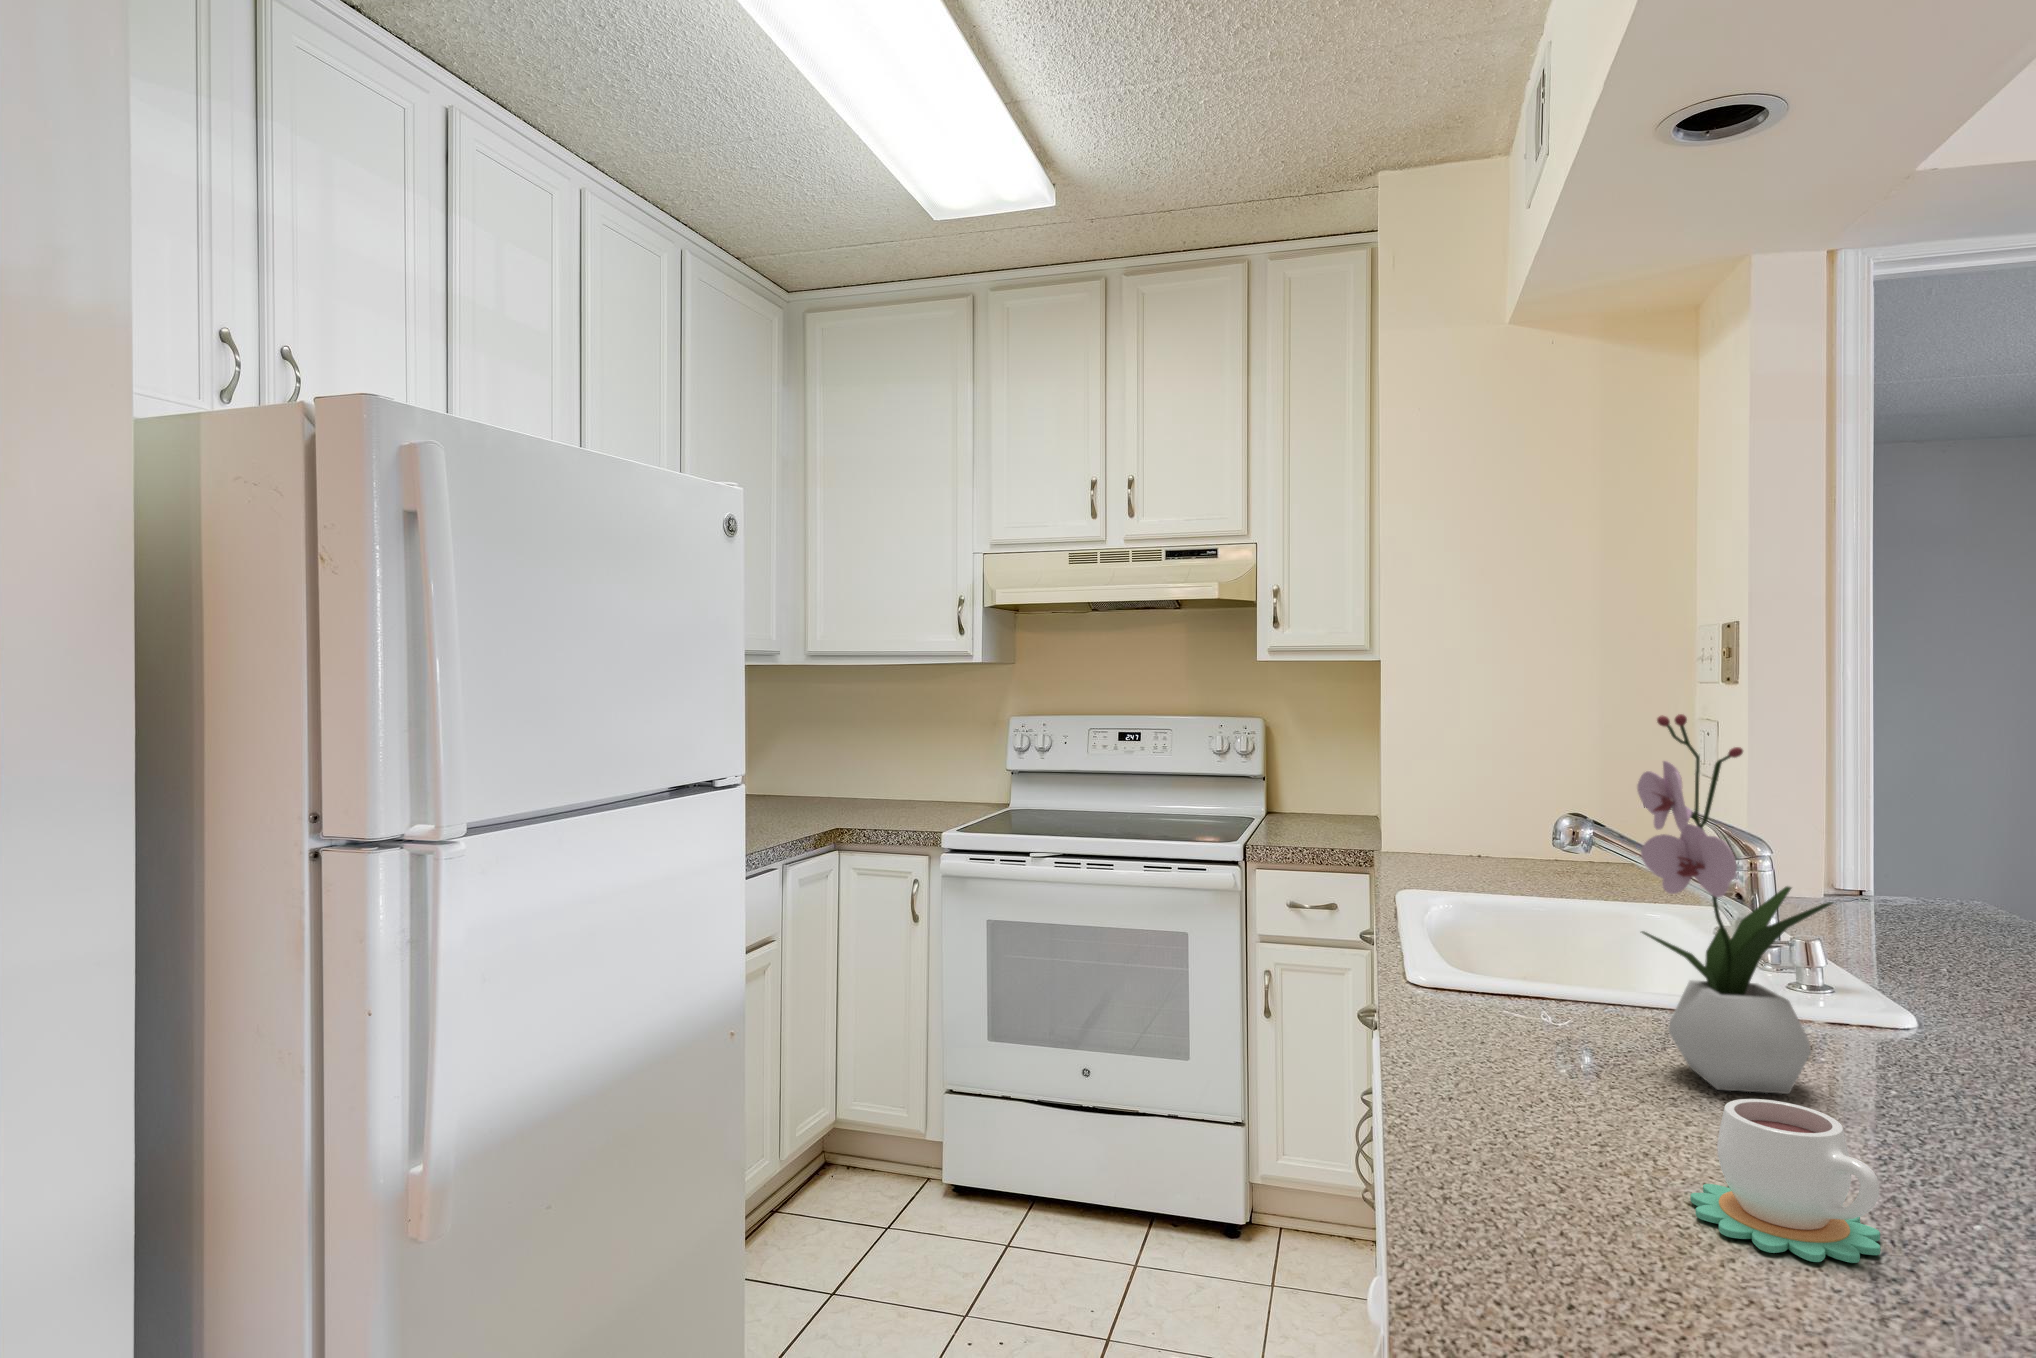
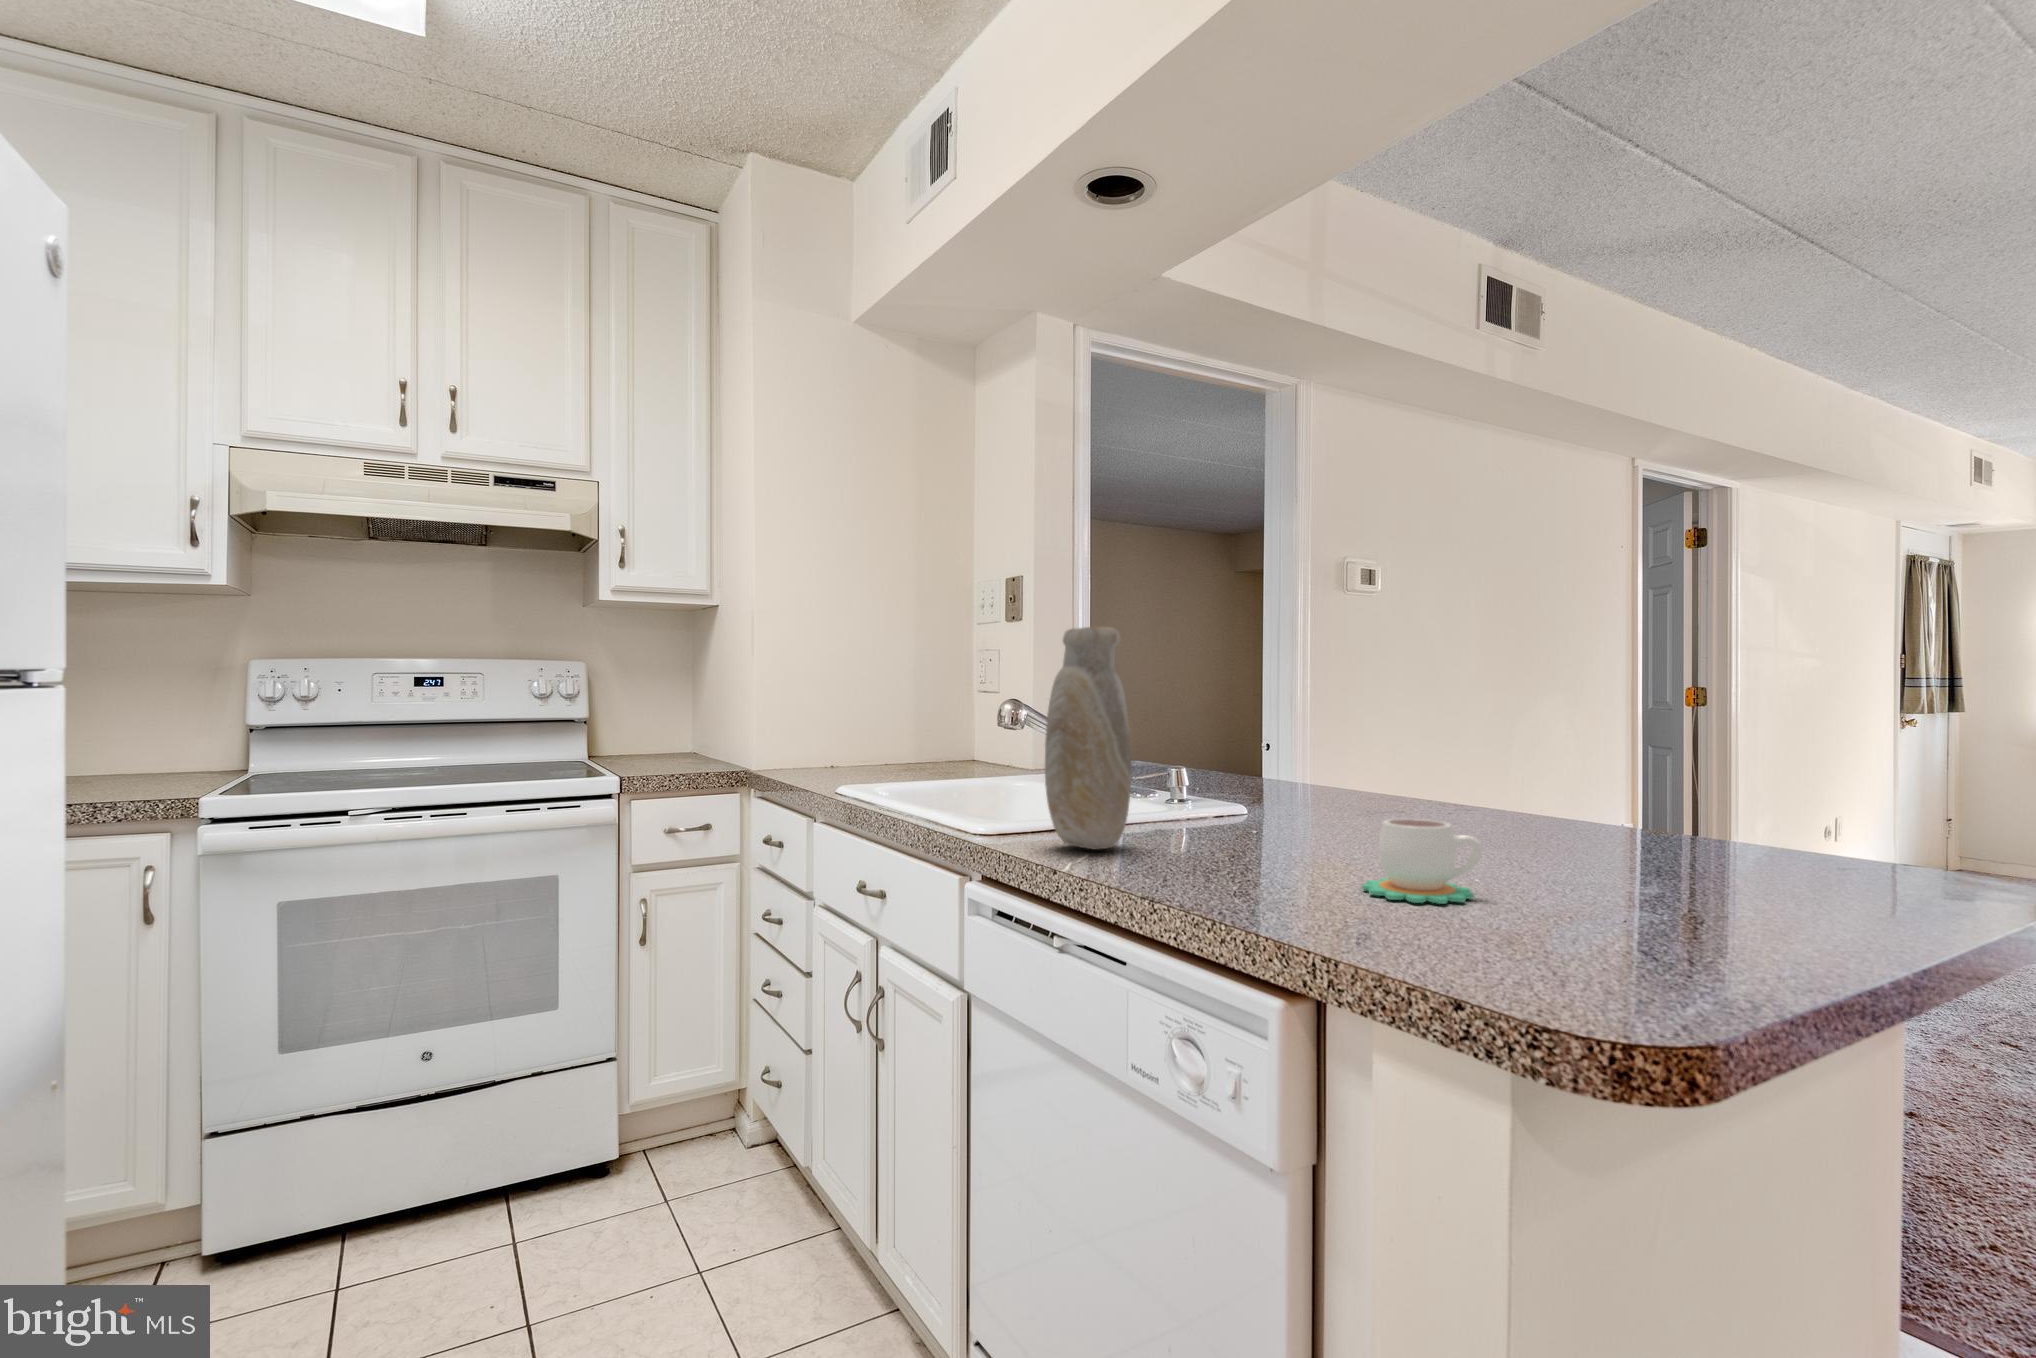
flower arrangement: present [1637,714,1832,1094] -> none [1192,593,1307,850]
vase: none [1436,756,1552,1037] -> present [1045,627,1132,849]

